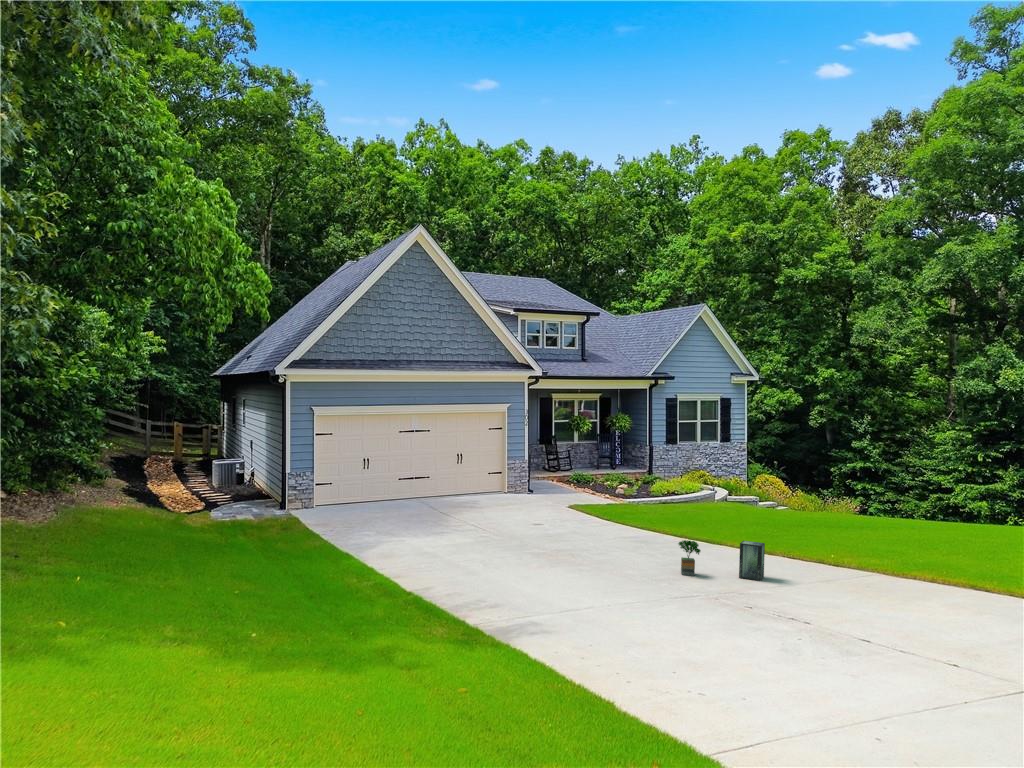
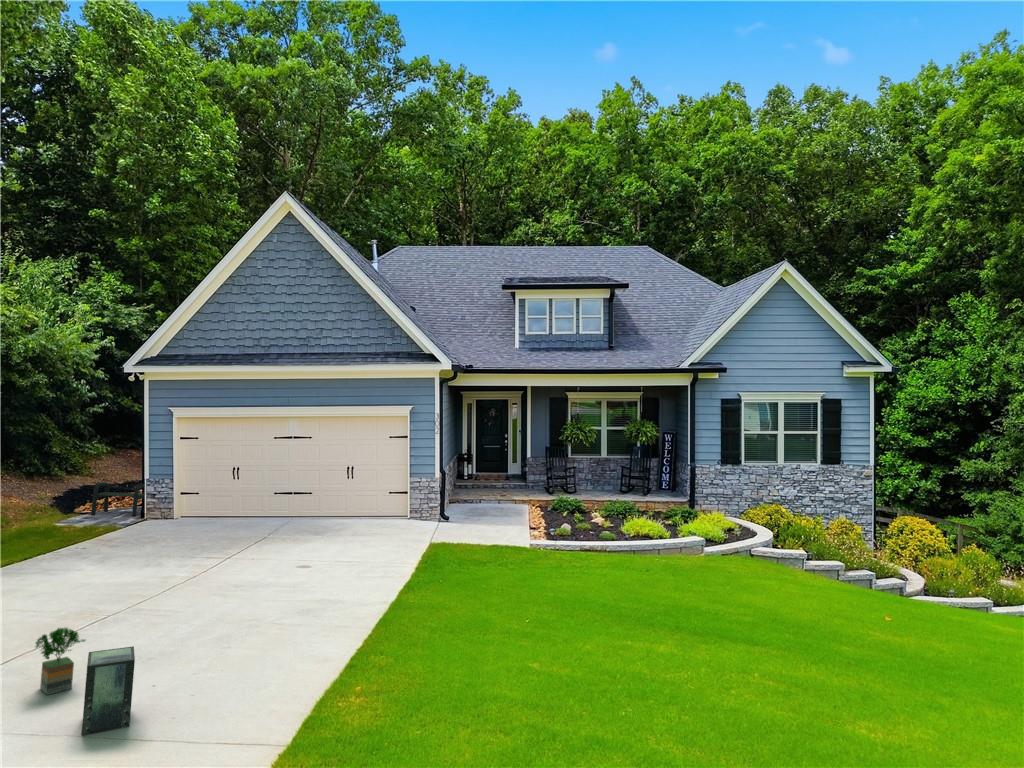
bench: none [234,477,284,510] -> present [91,482,144,516]

